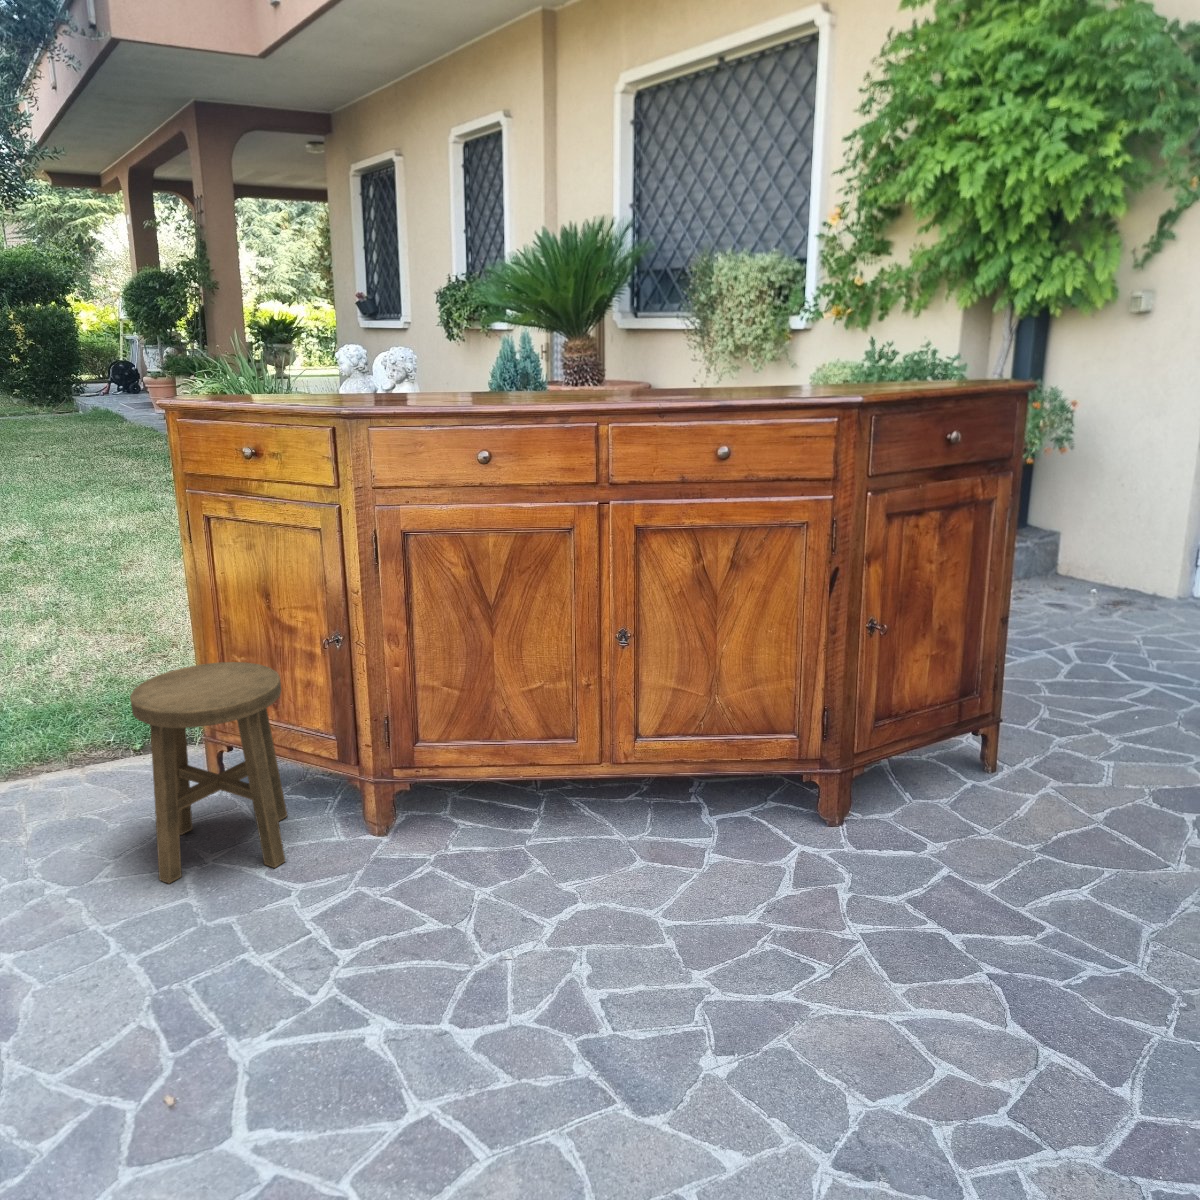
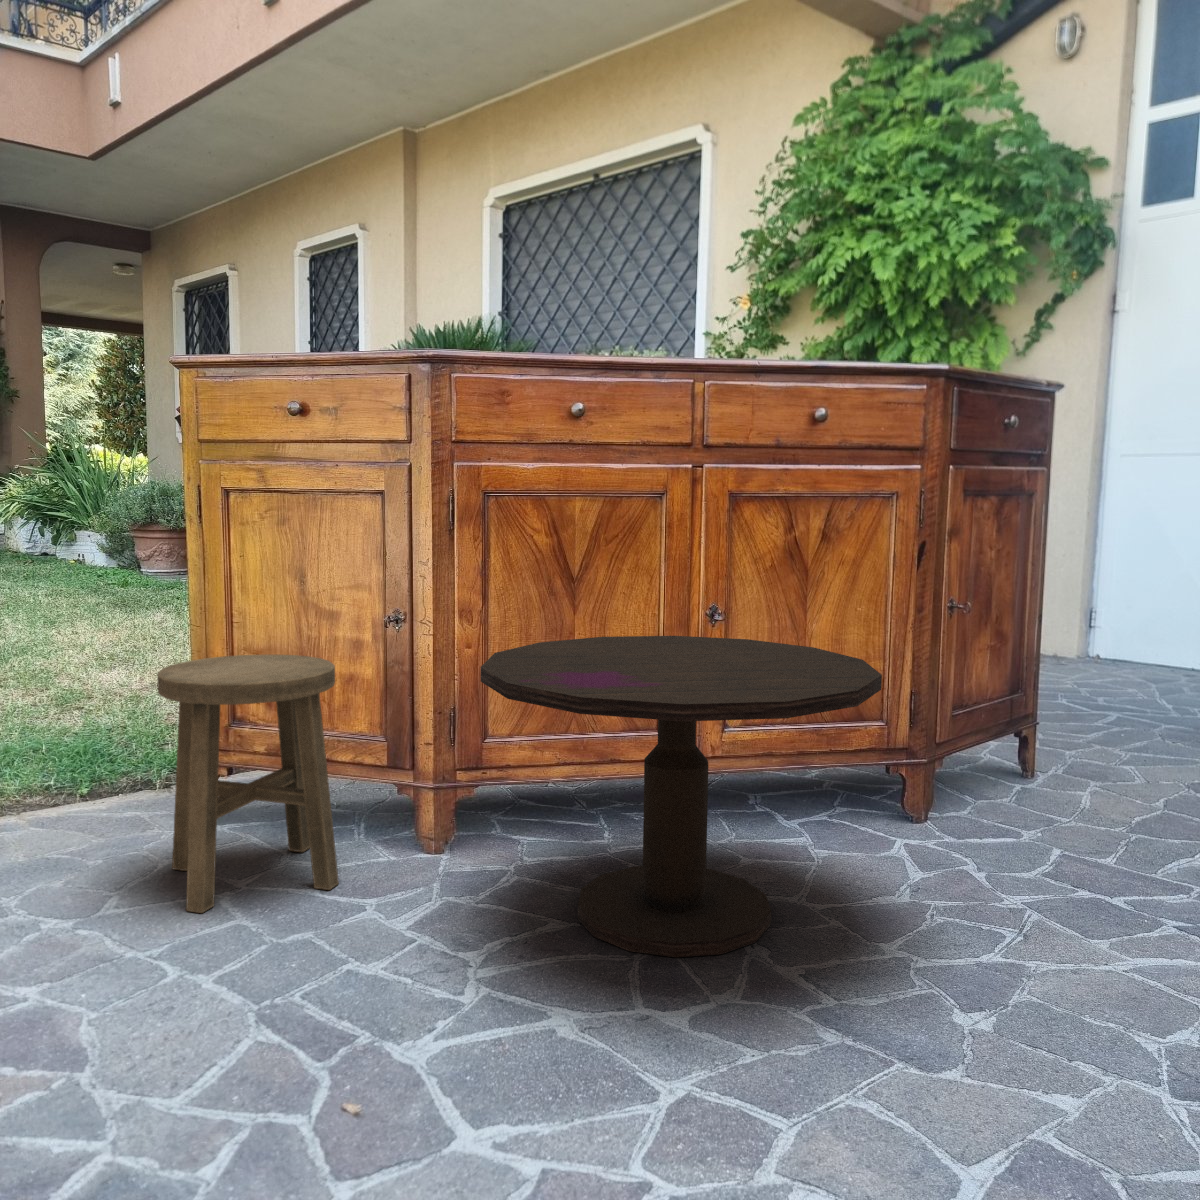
side table: none [344,663,702,979] -> present [481,636,882,958]

